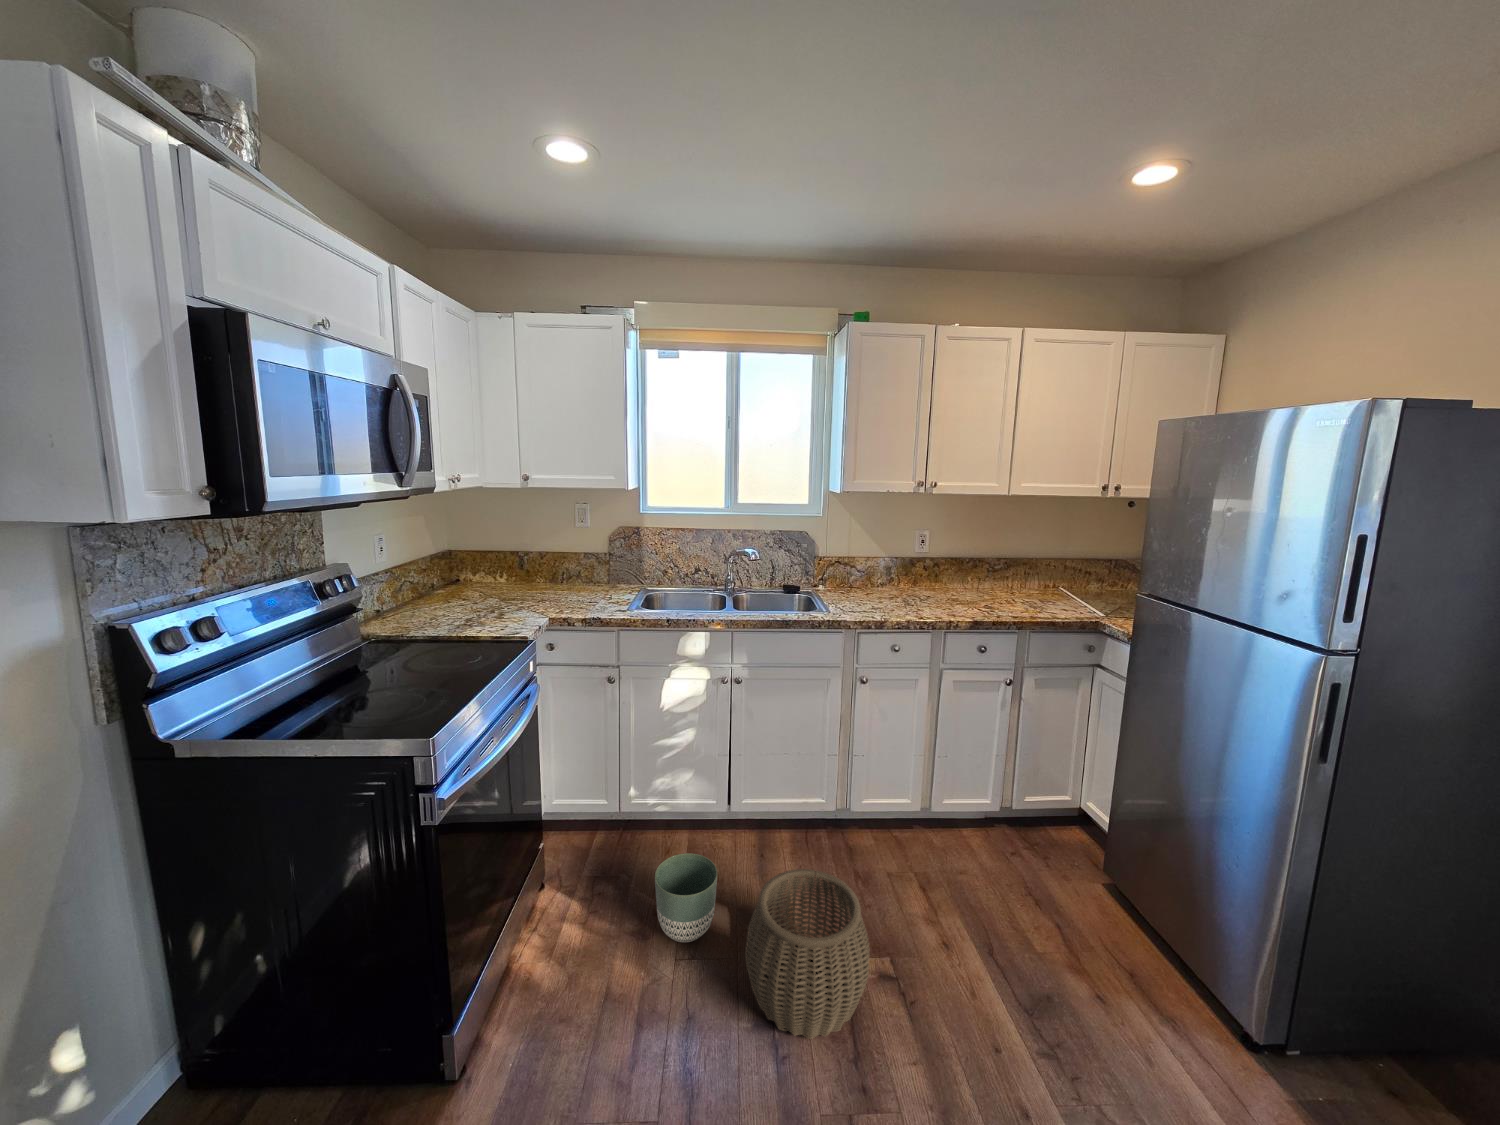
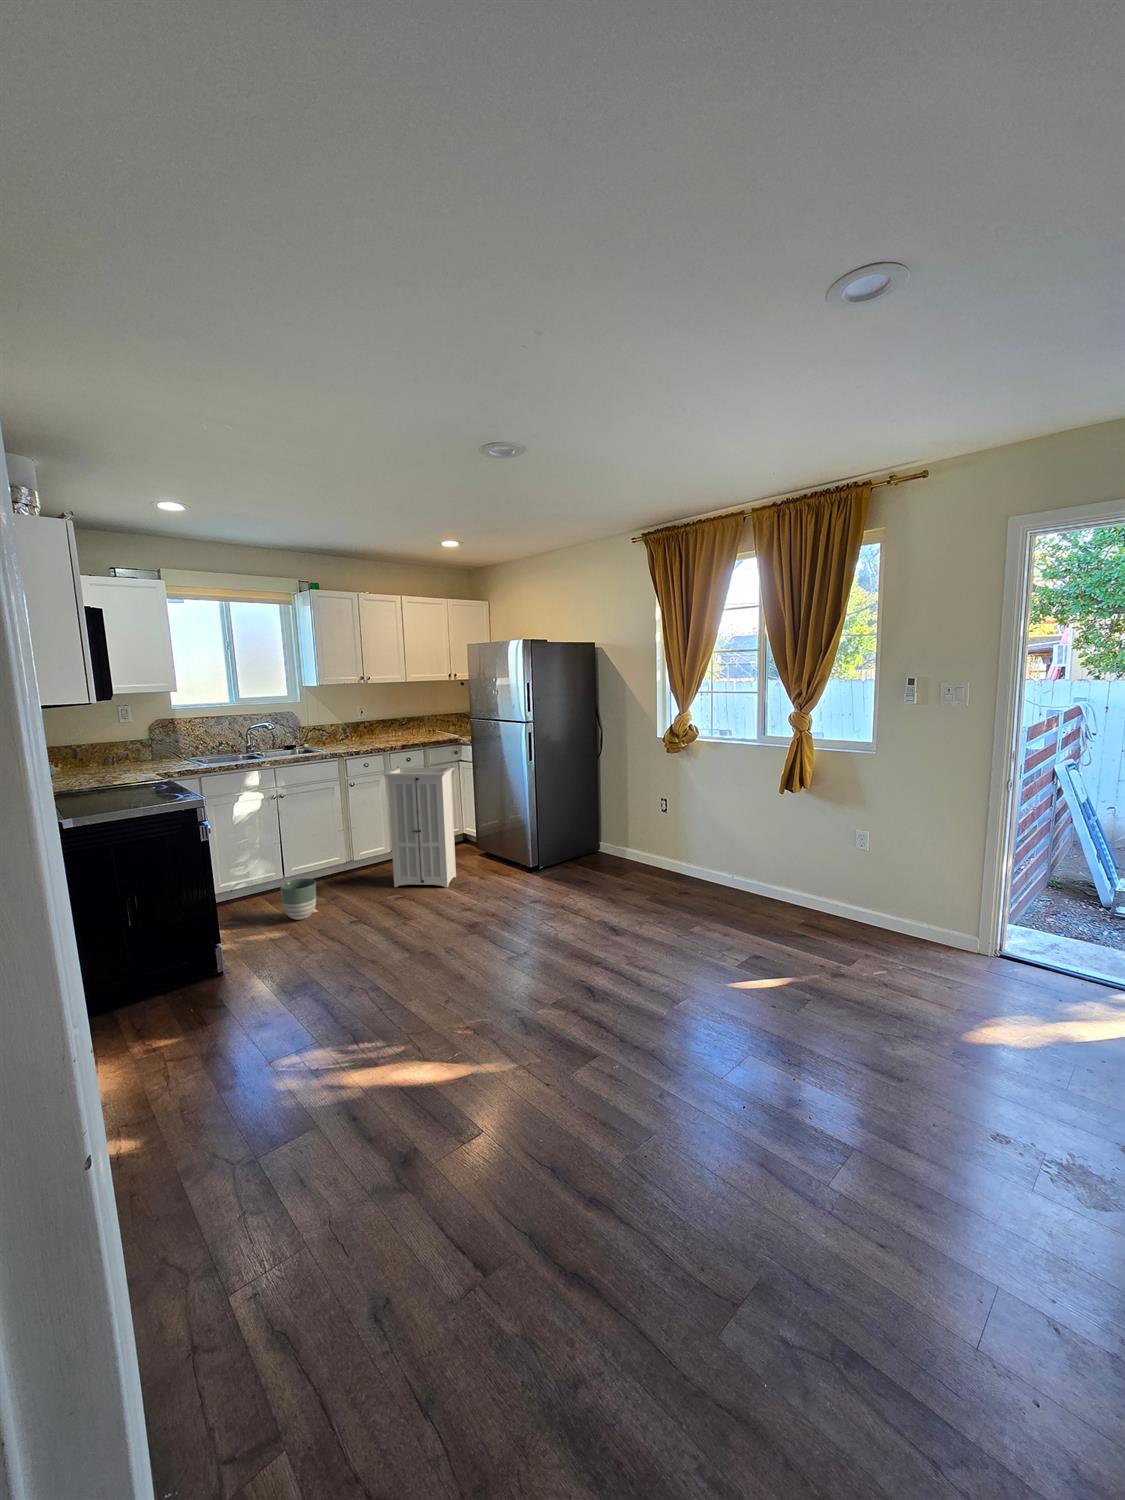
storage cabinet: none [883,677,1060,998] -> present [383,767,456,887]
woven basket: present [745,869,870,1039] -> none [343,857,402,918]

